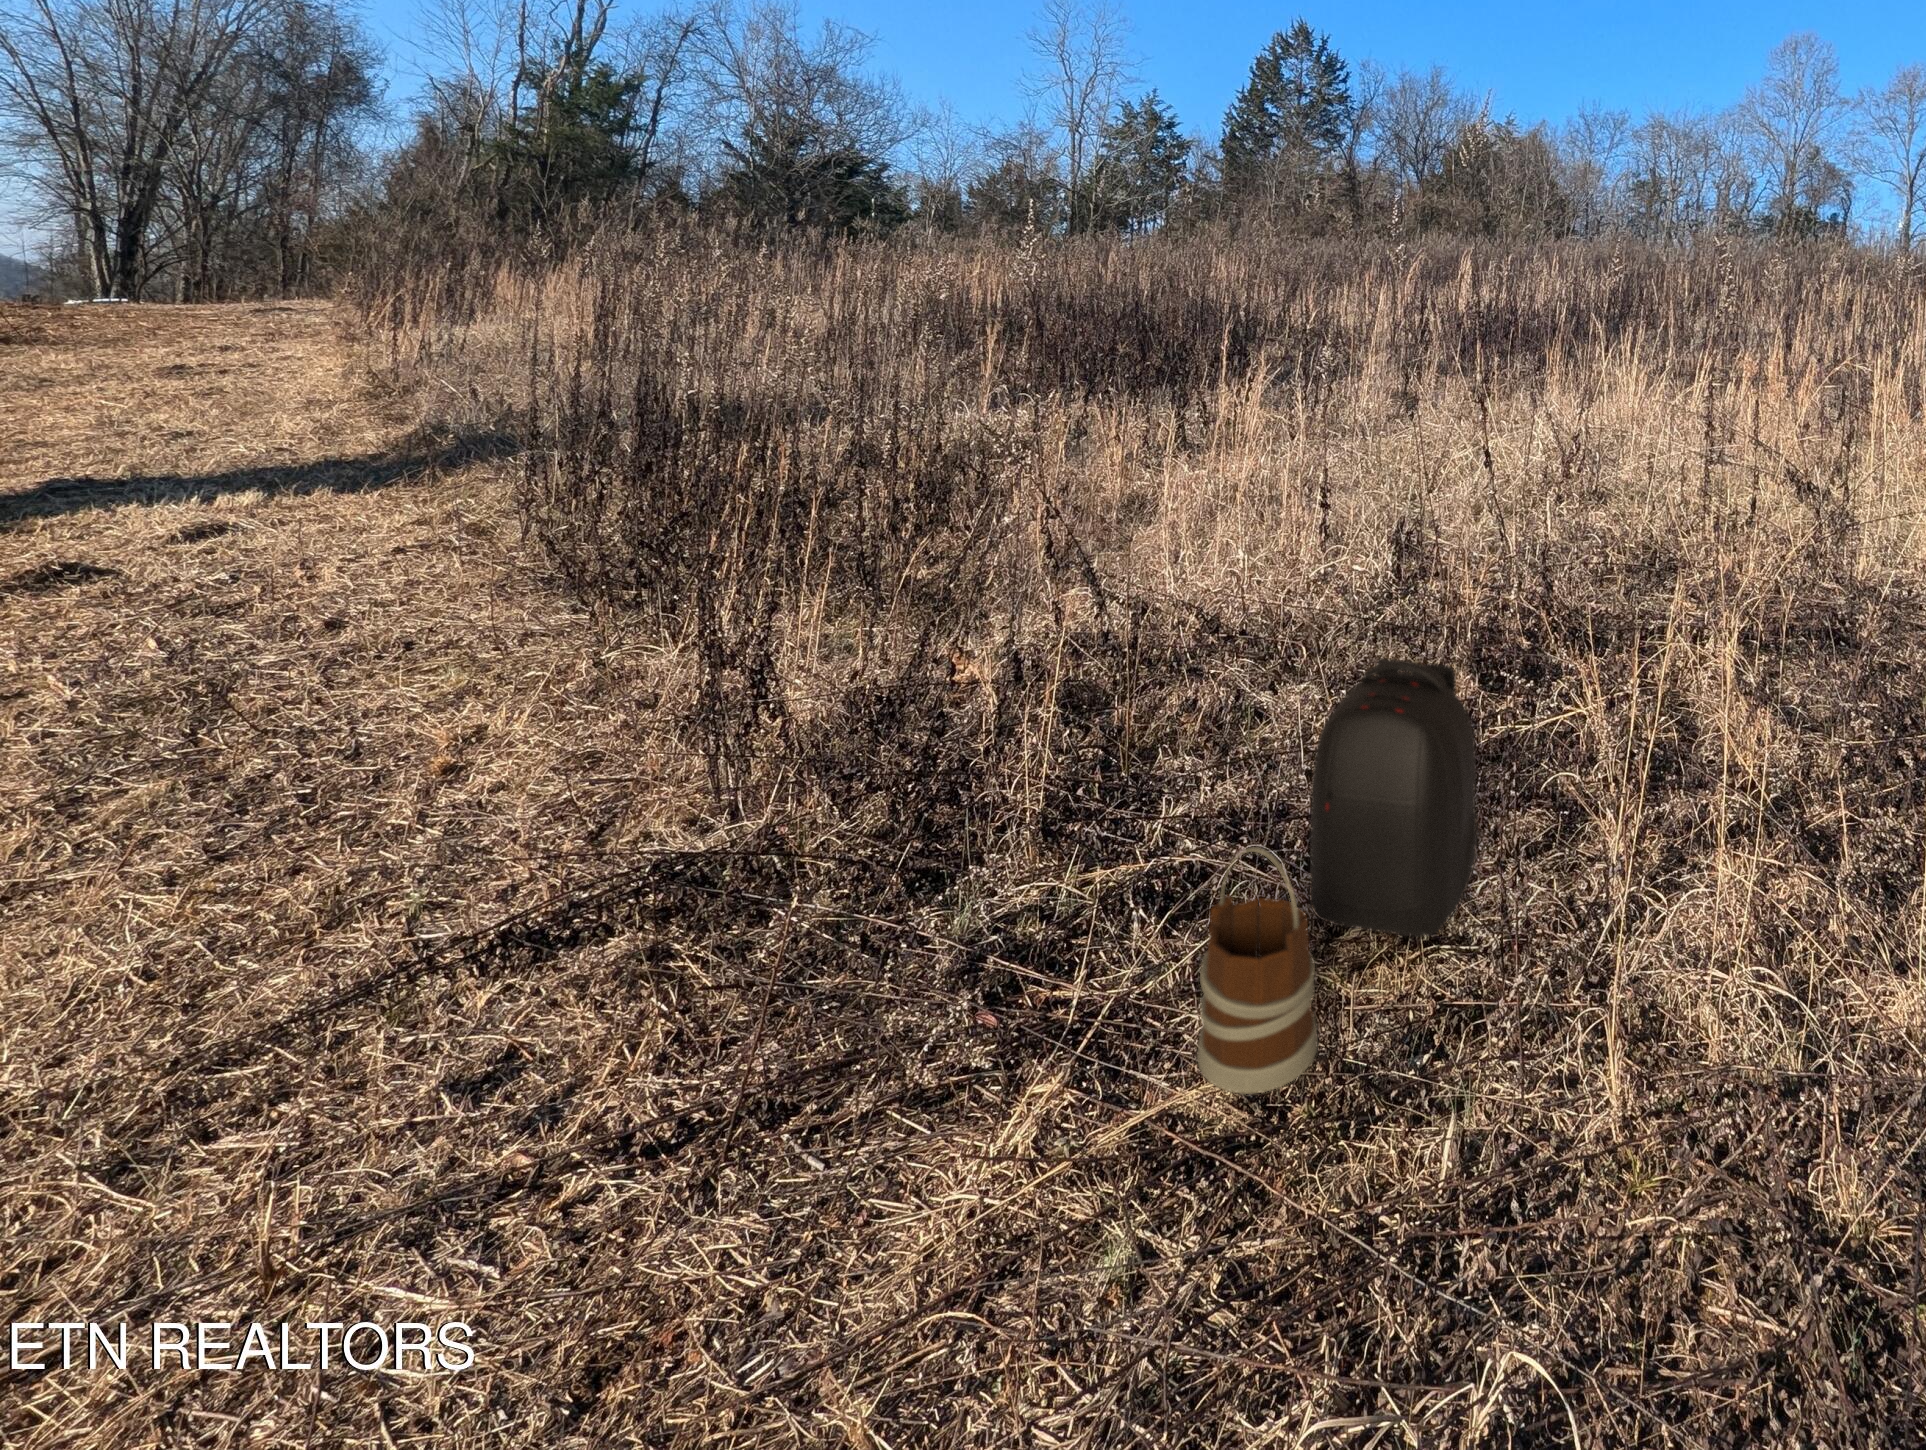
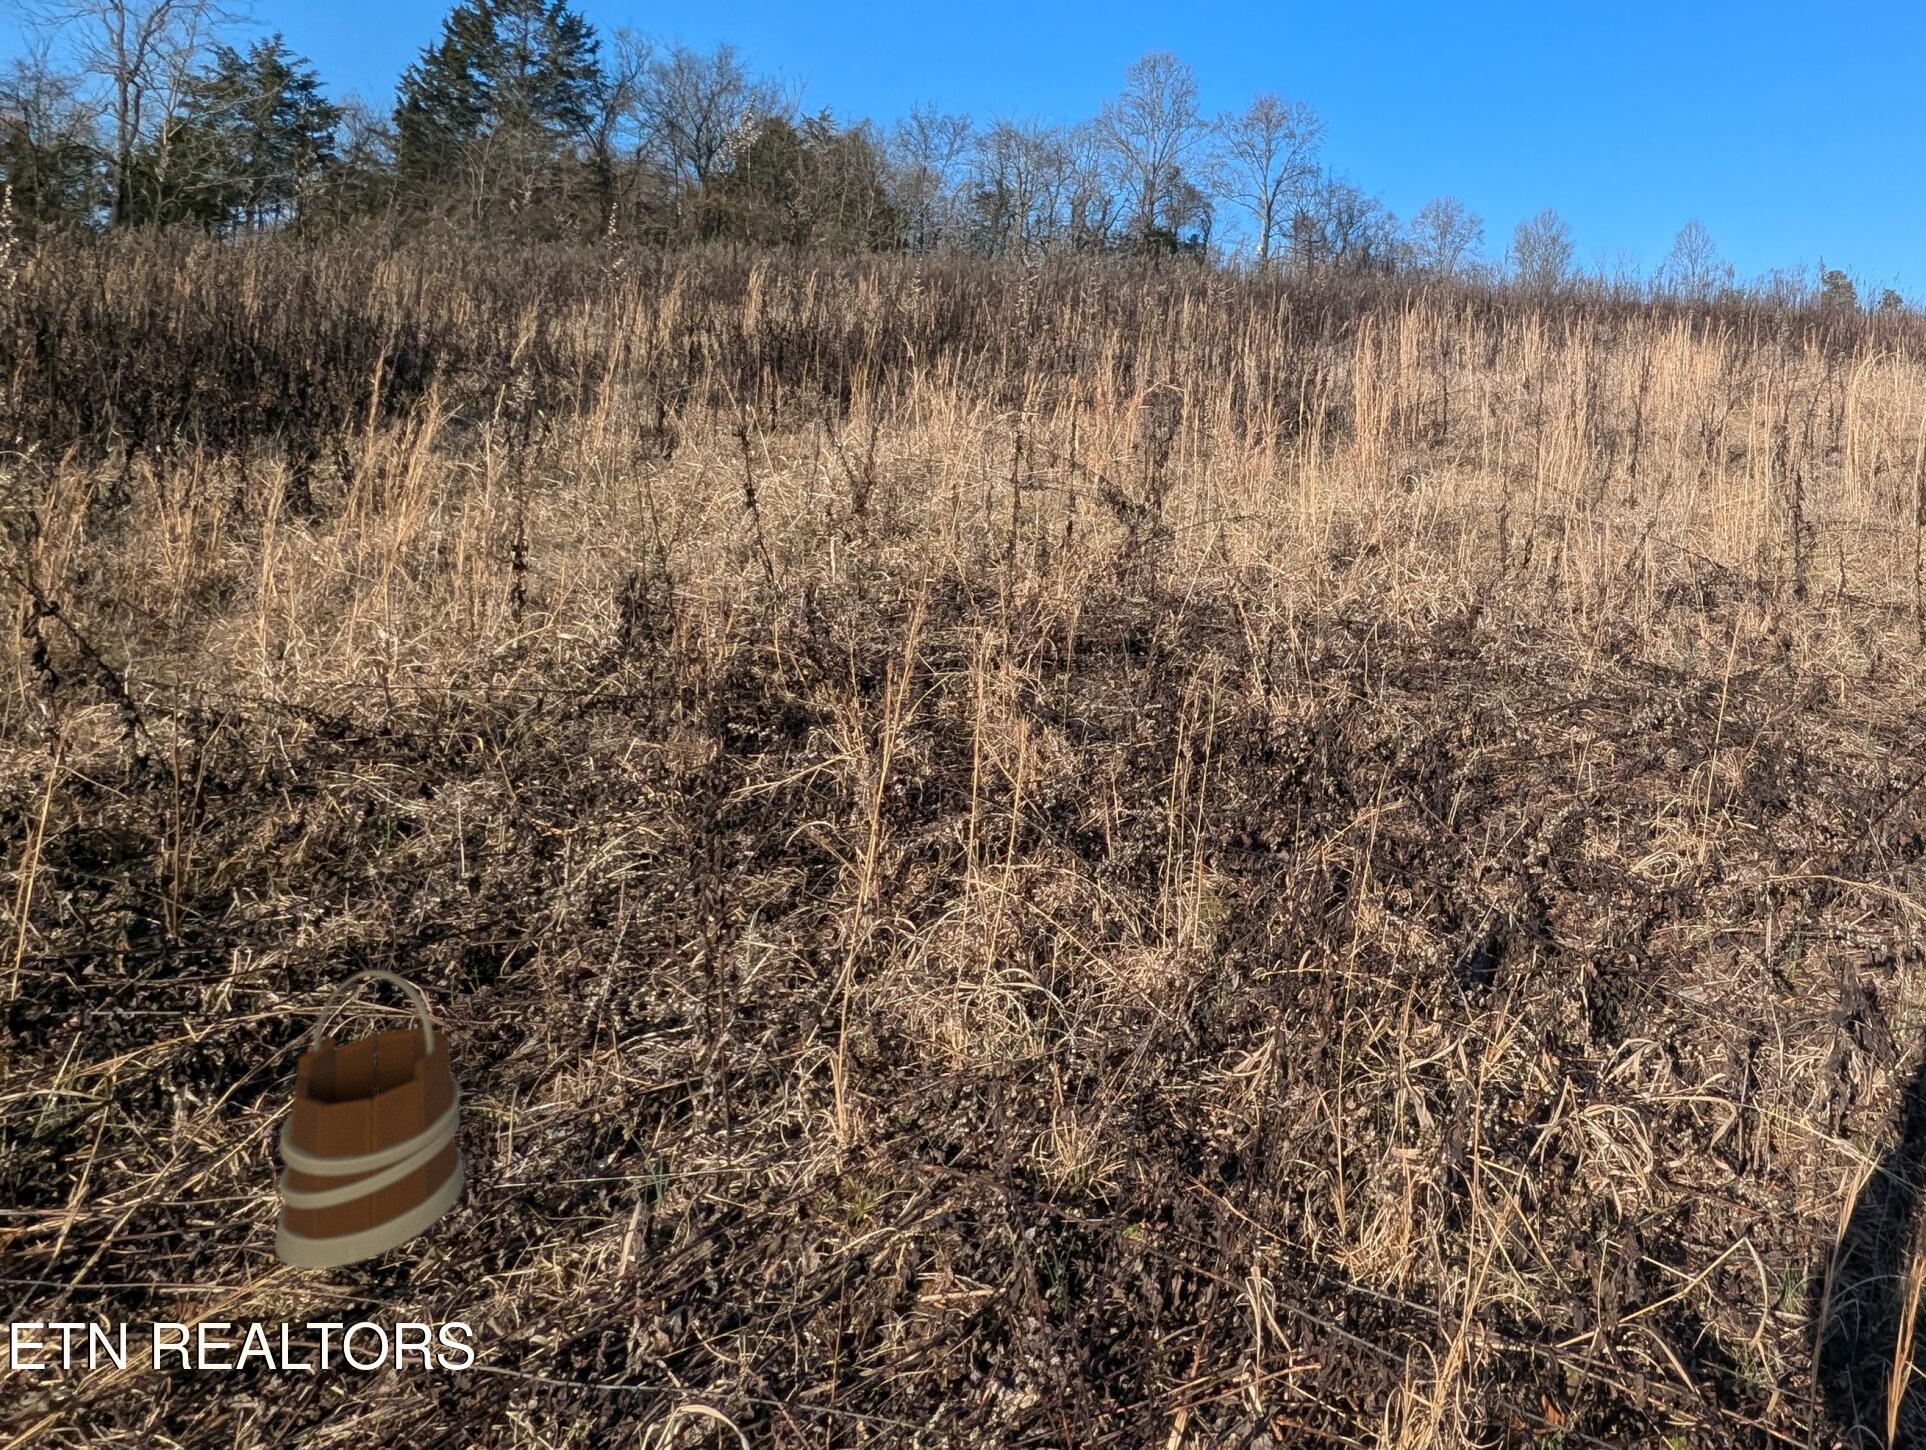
backpack: present [1309,658,1479,937] -> none [463,726,707,1047]

